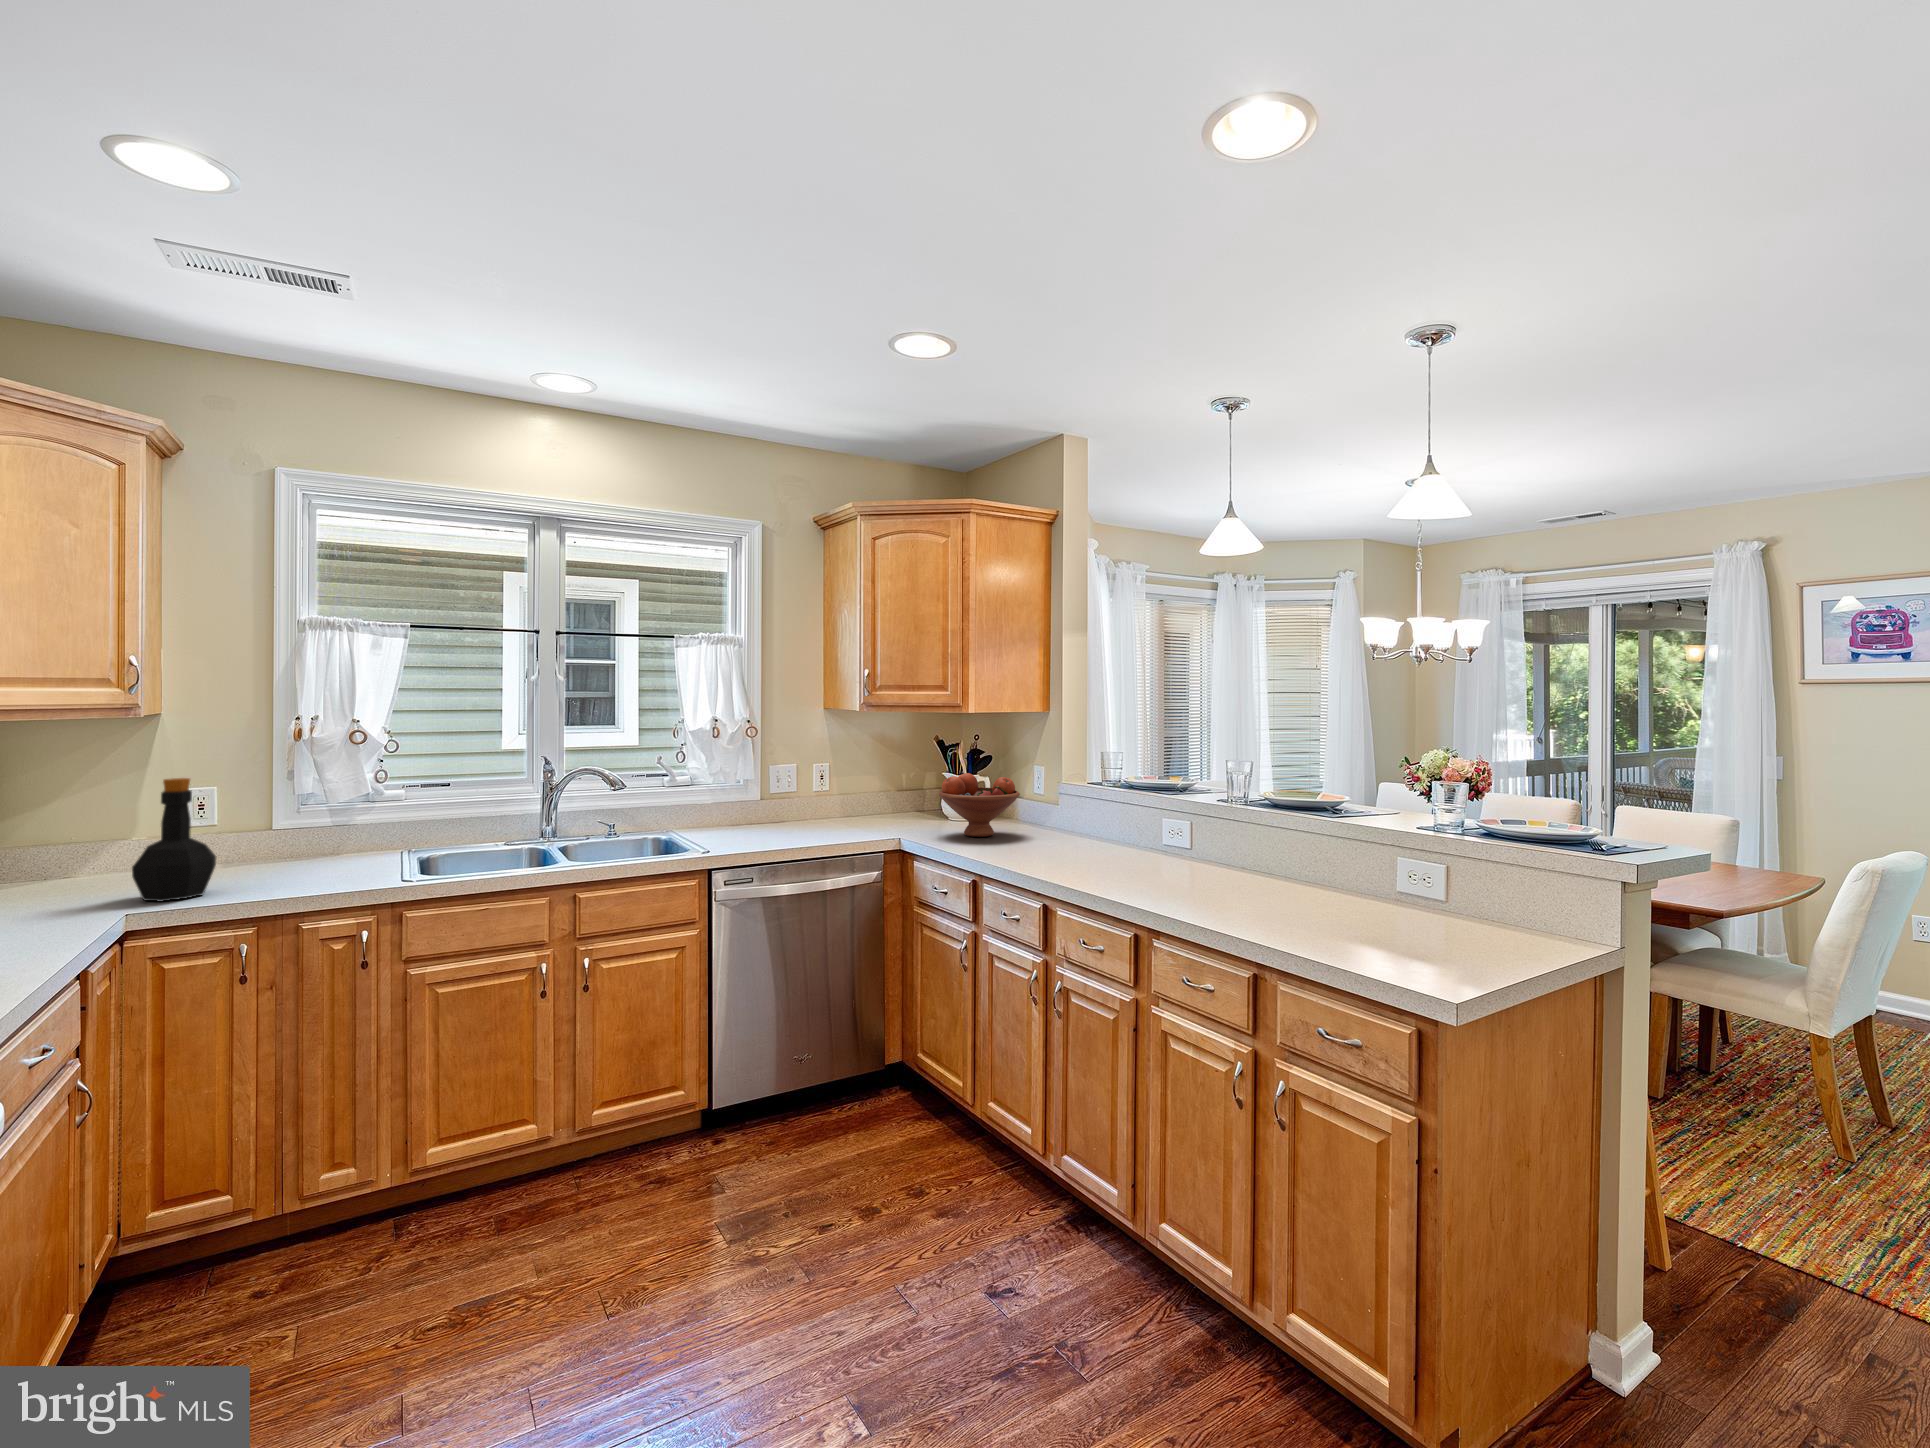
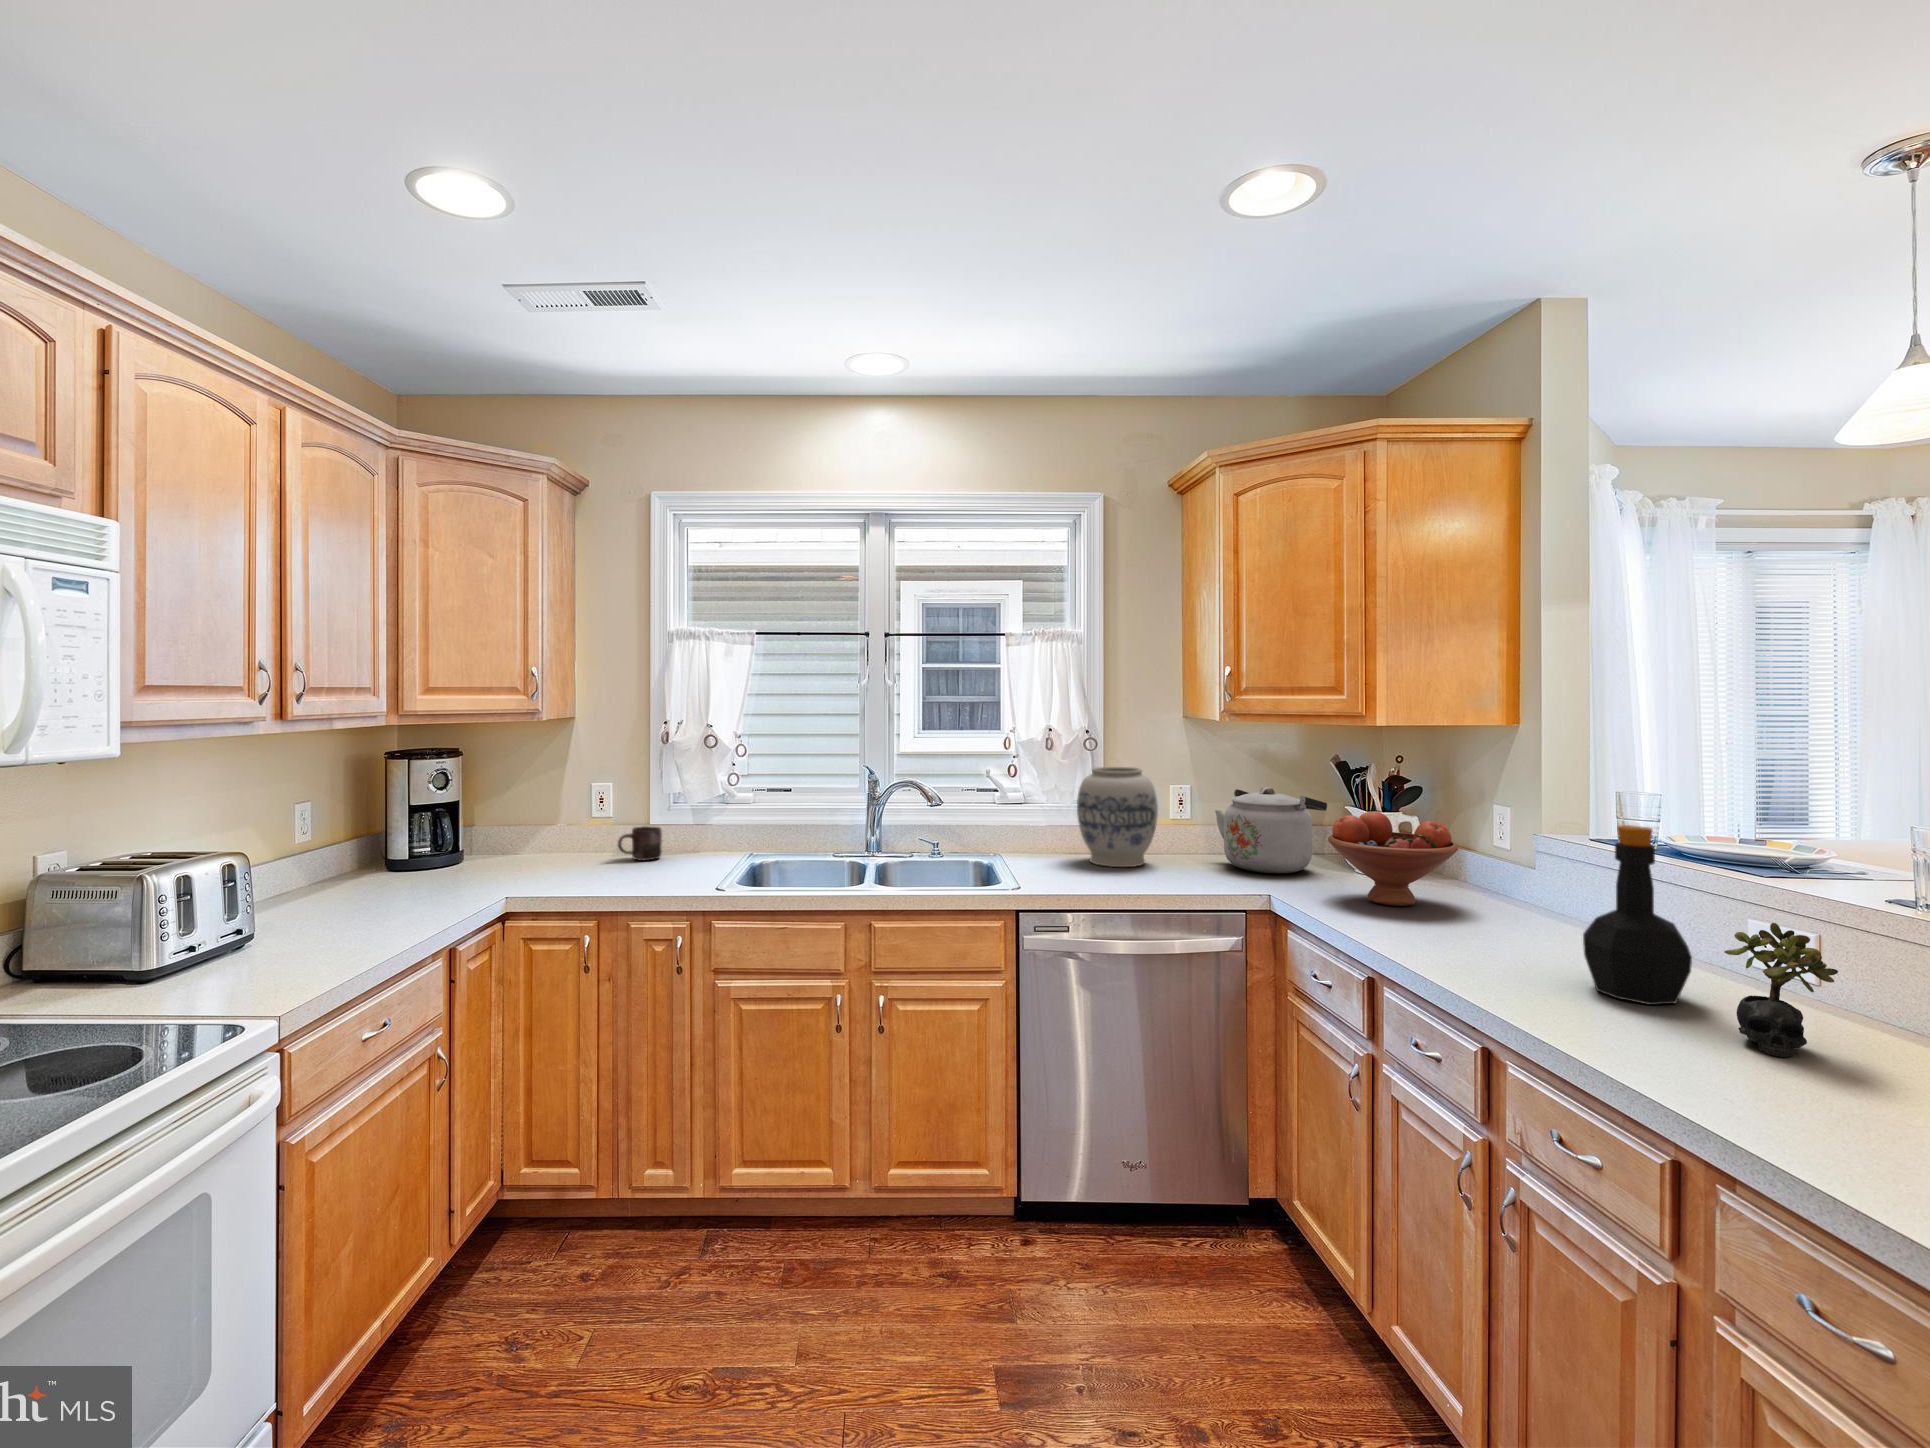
vase: none [739,750,807,832] -> present [1077,767,1158,867]
kettle: none [848,761,929,826] -> present [1215,787,1327,873]
bottle: present [132,778,216,902] -> present [1583,825,1692,1005]
succulent plant: none [1163,812,1208,881] -> present [1724,923,1838,1057]
mug: none [238,831,294,868] -> present [618,826,662,860]

